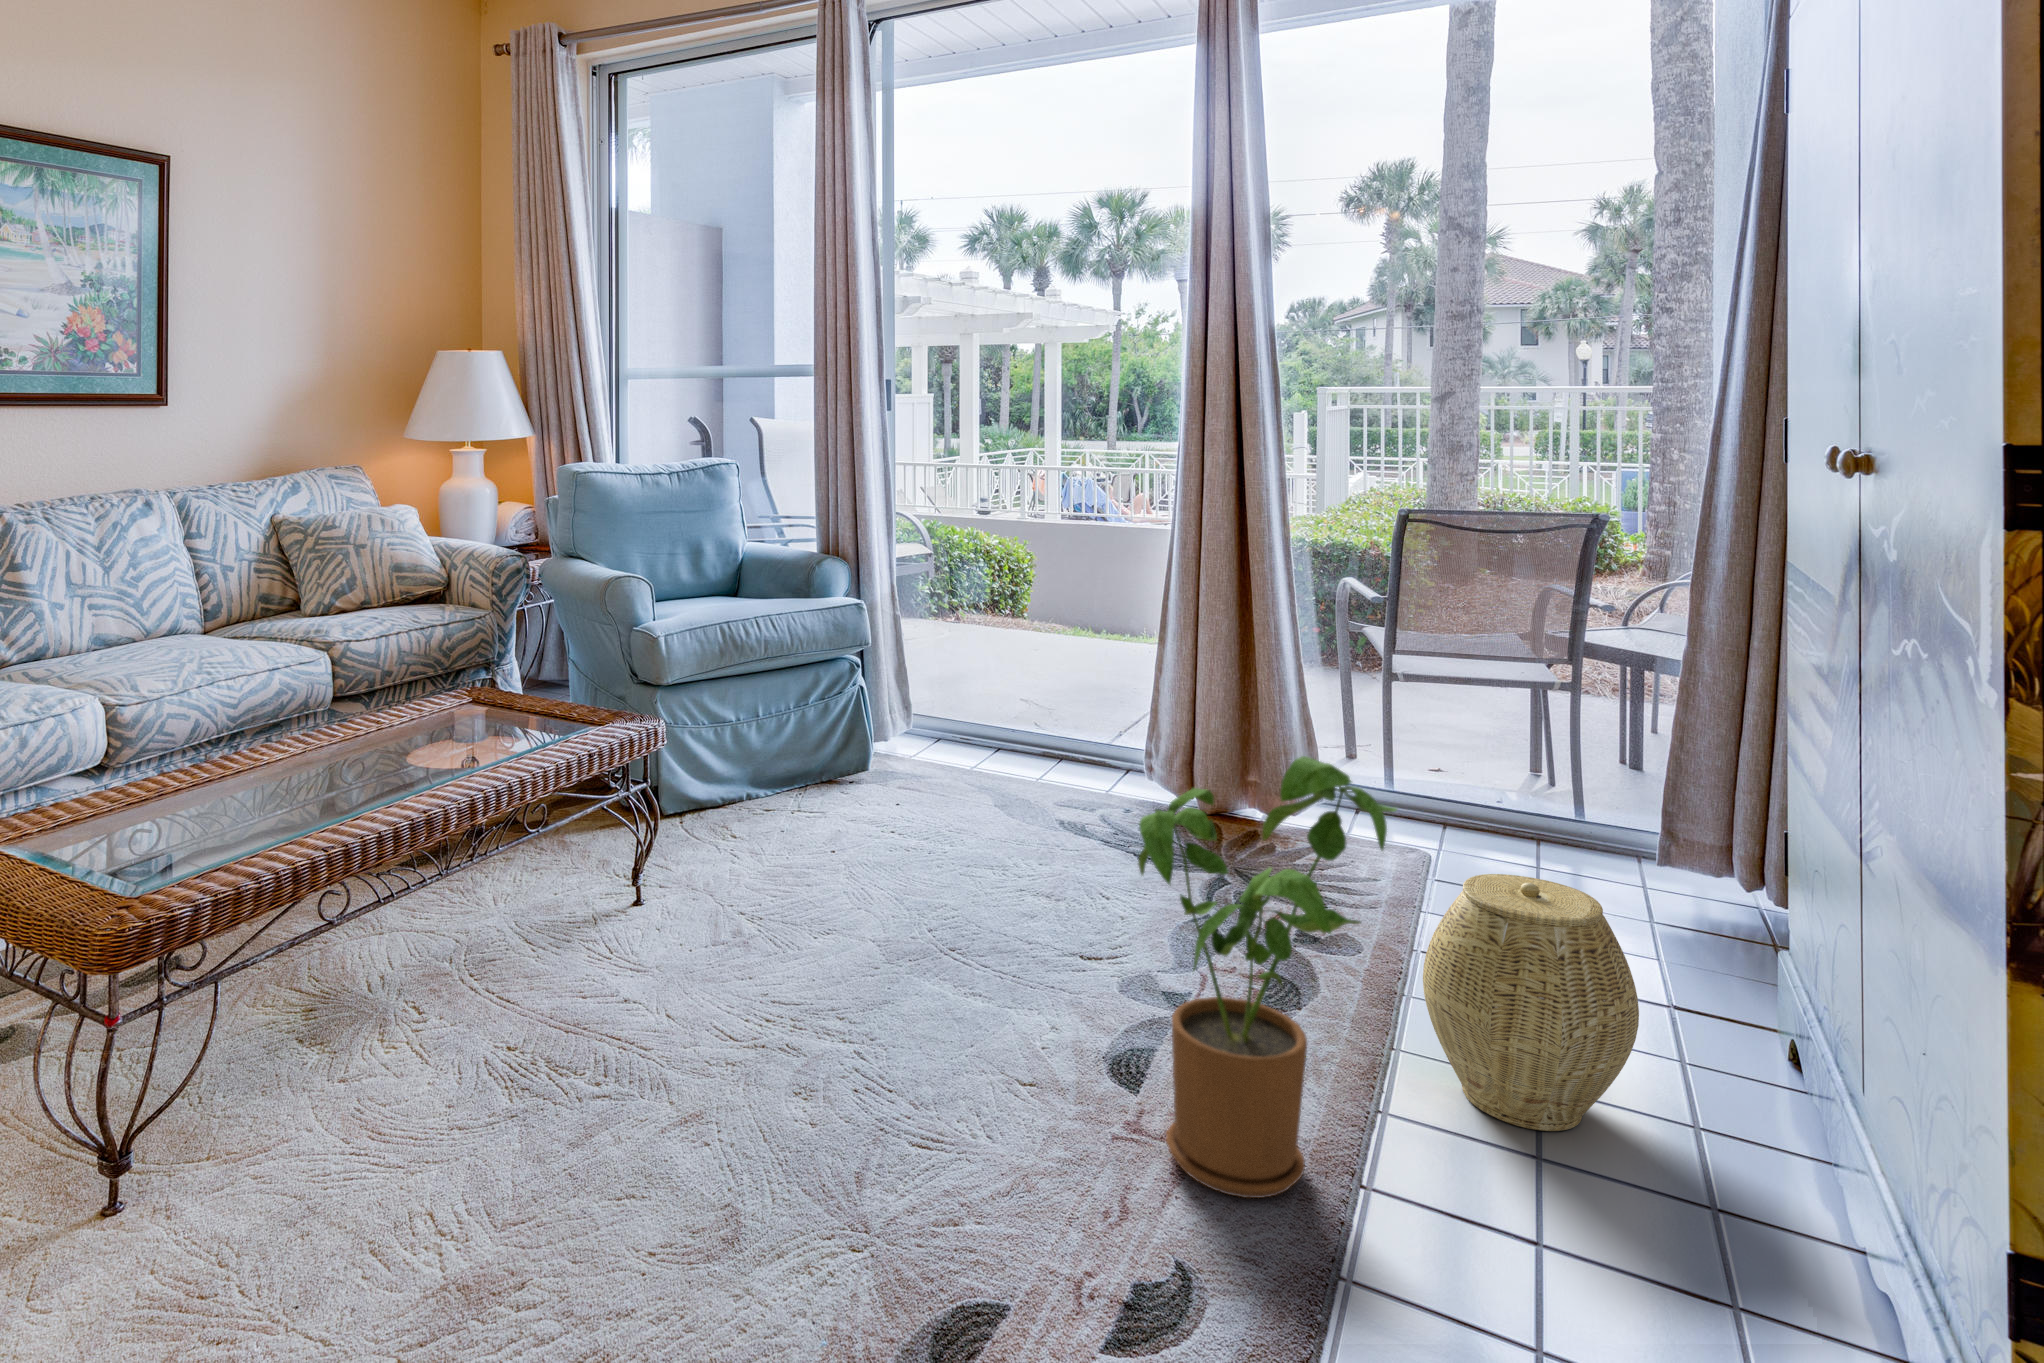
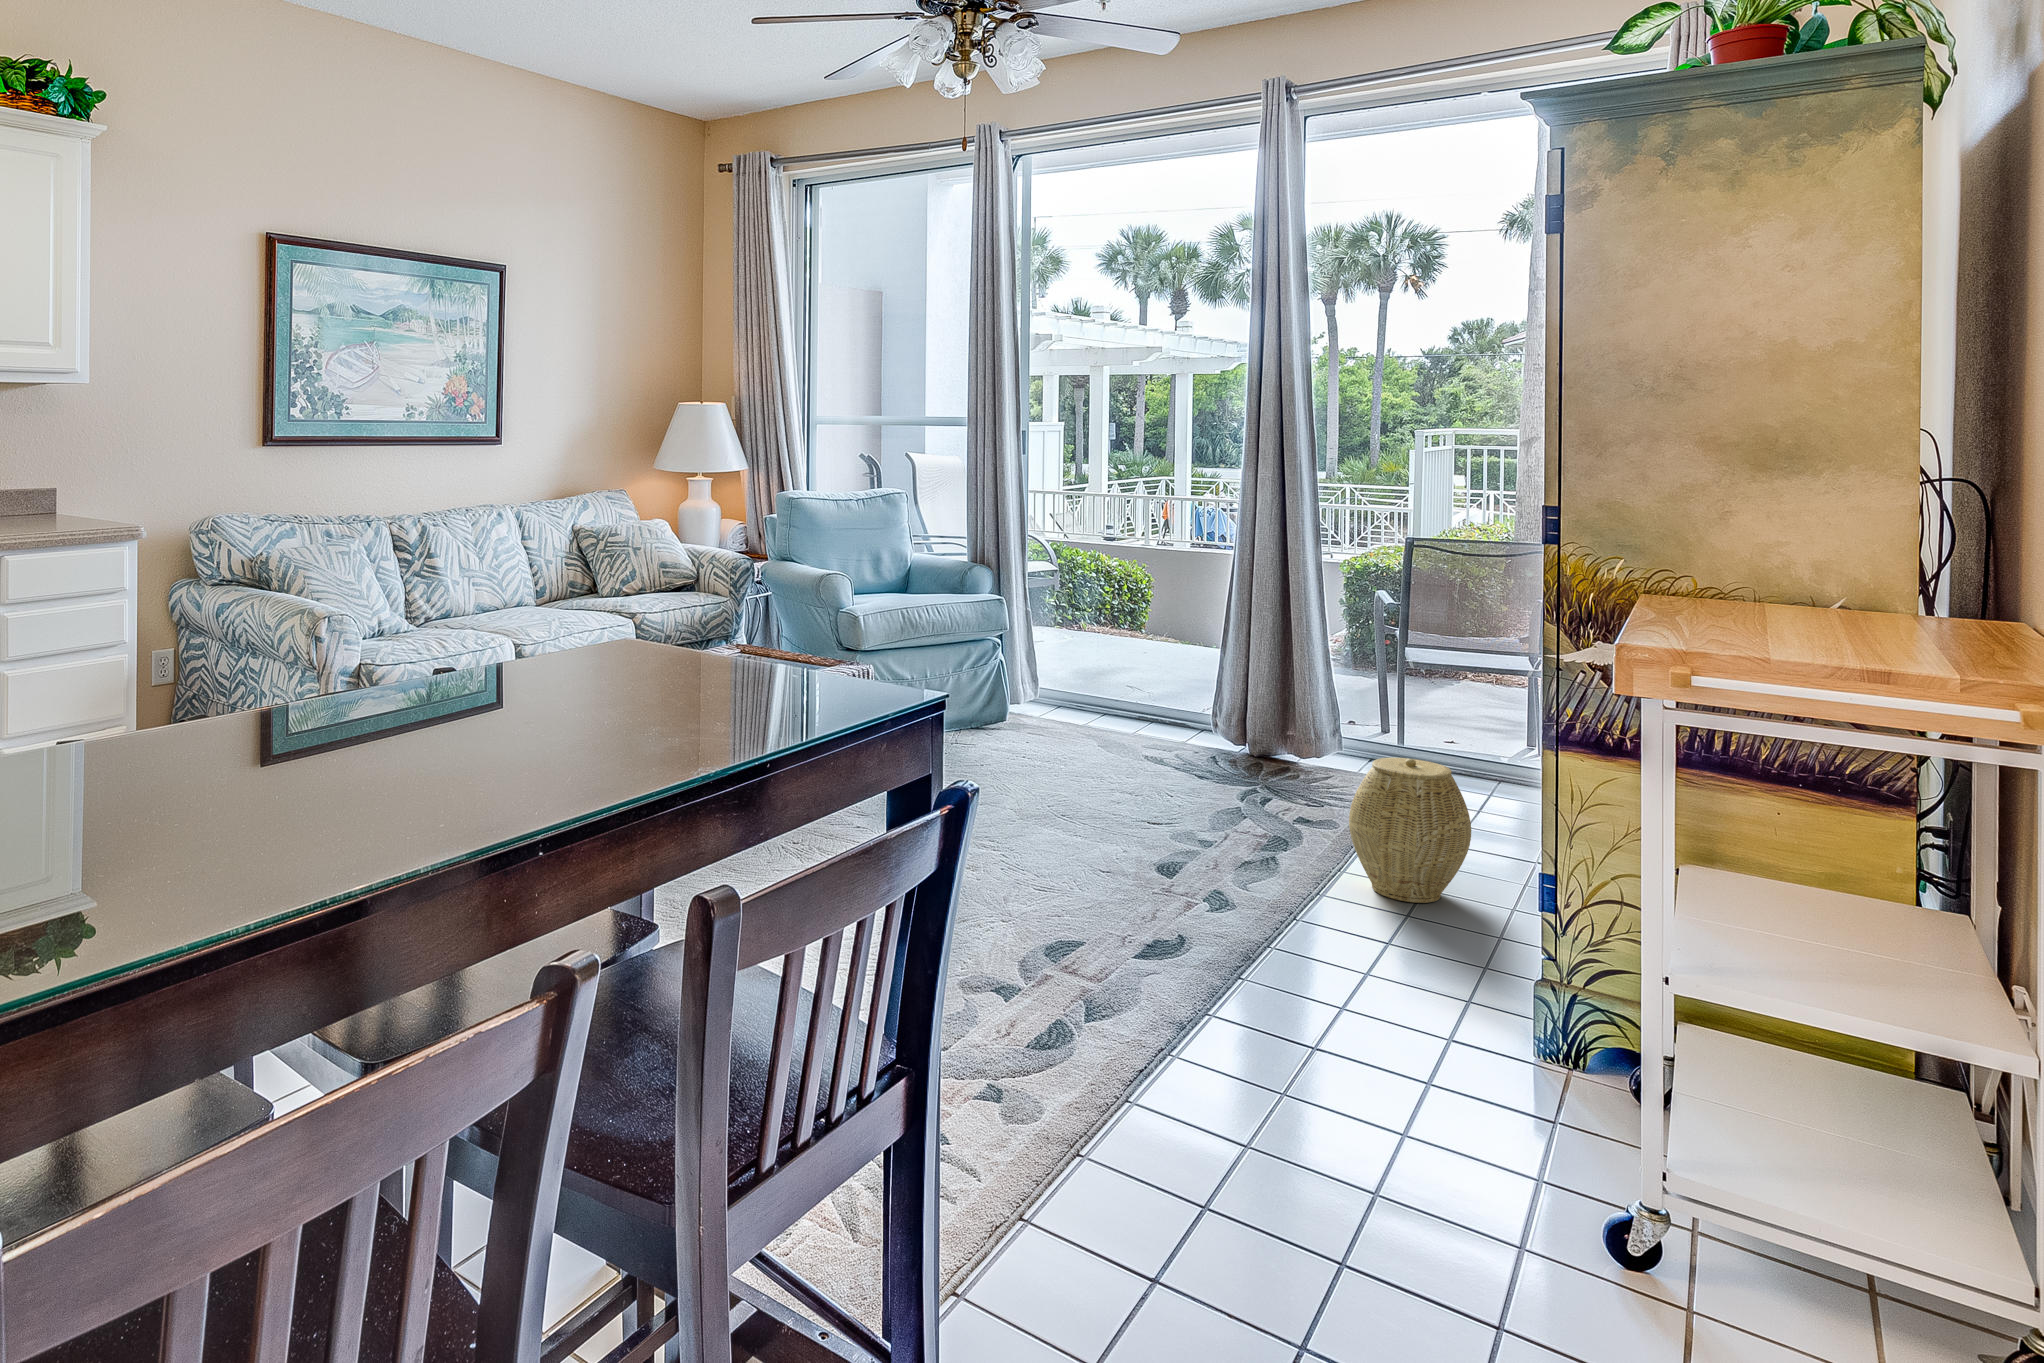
house plant: present [1138,756,1397,1198] -> none [1170,671,1319,917]

